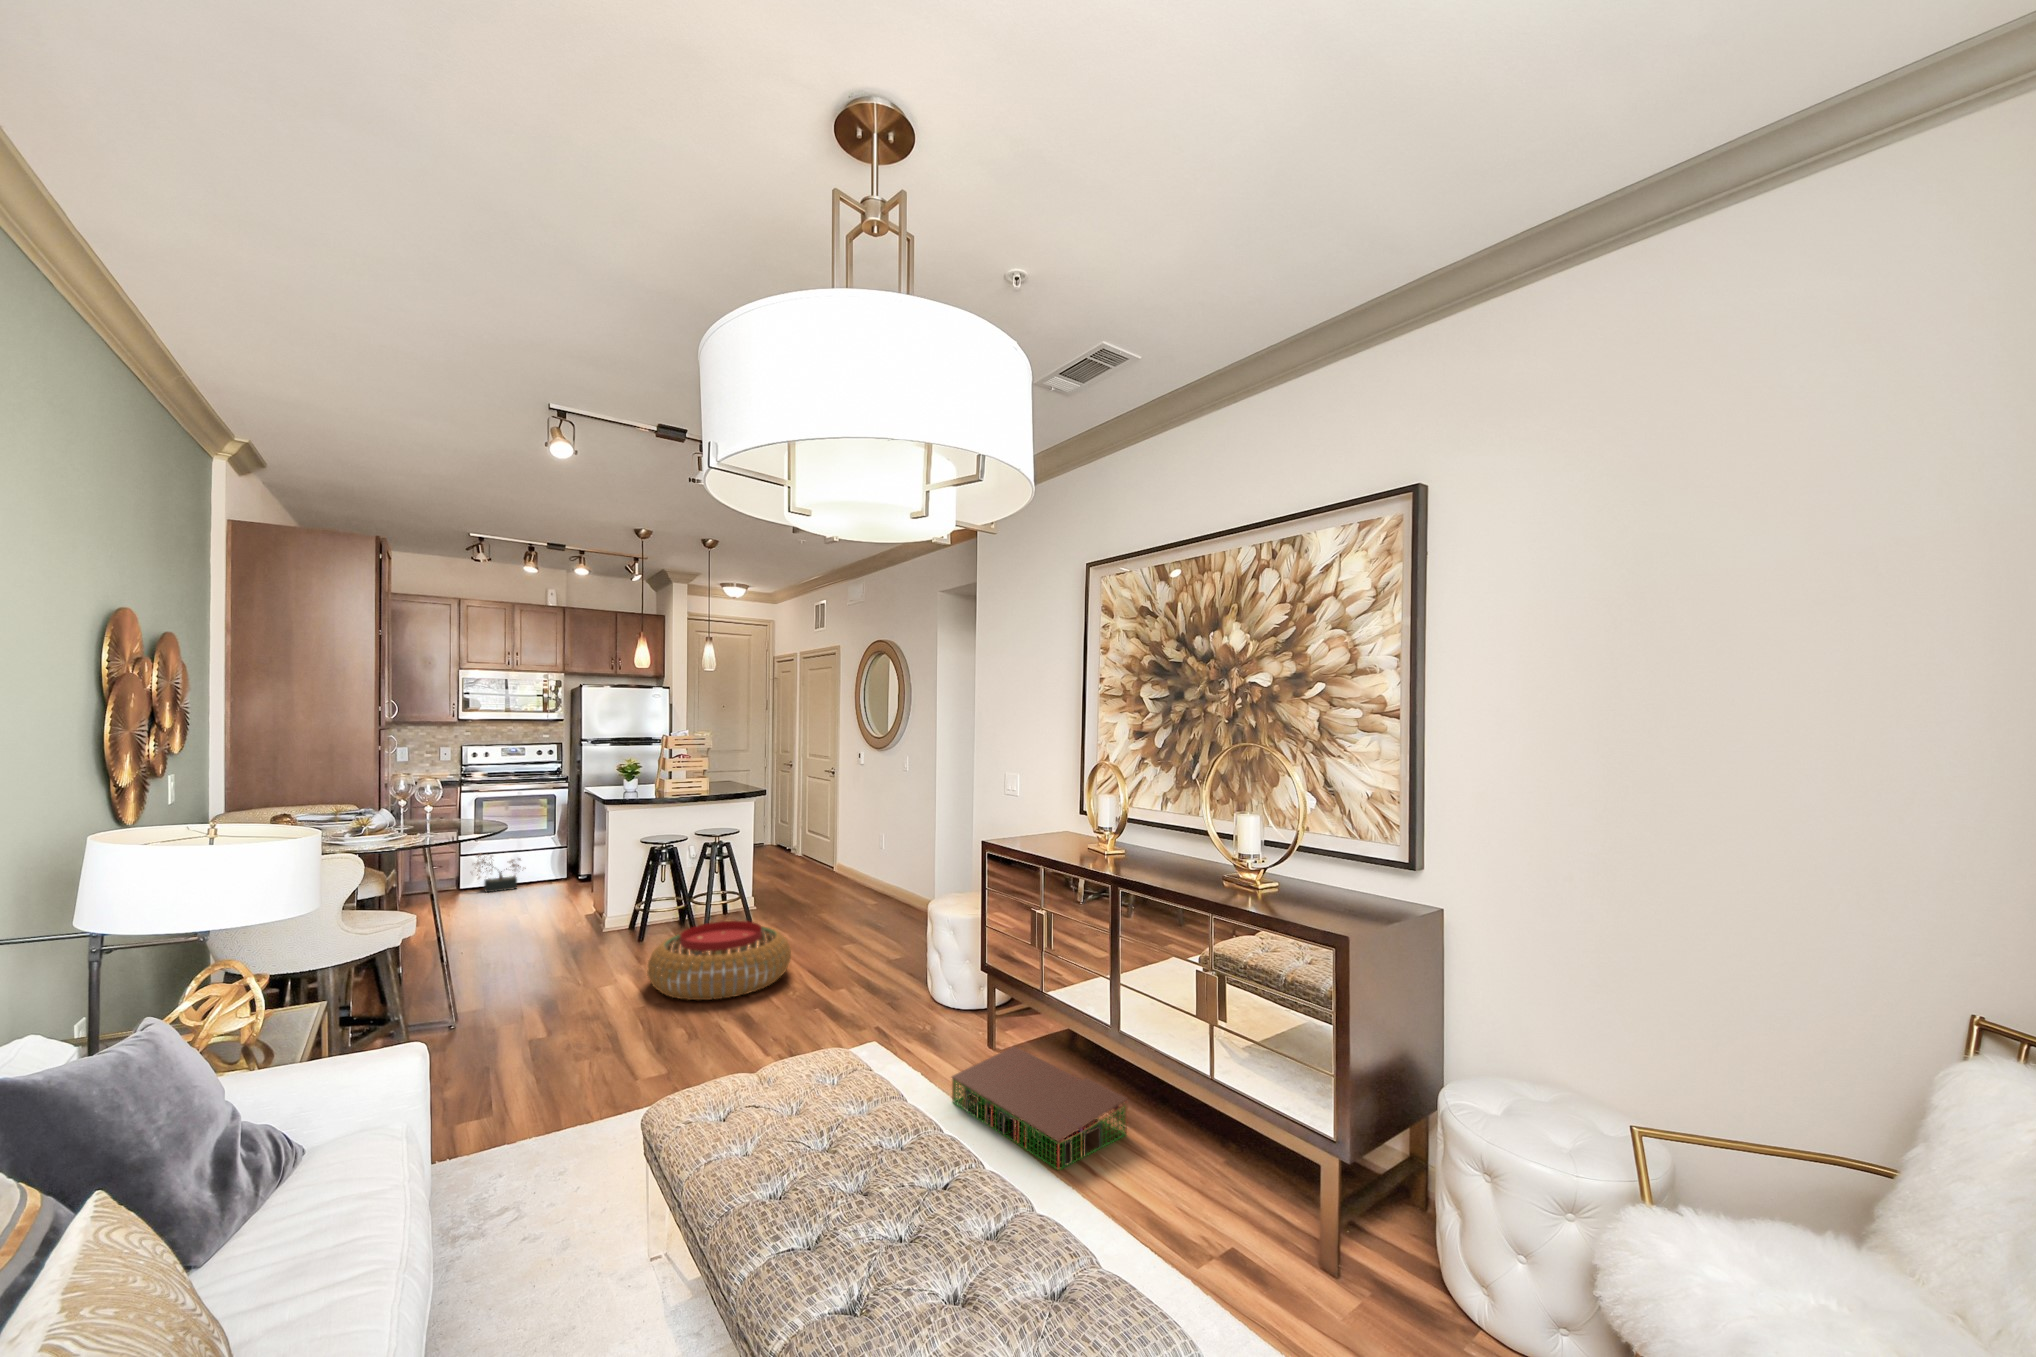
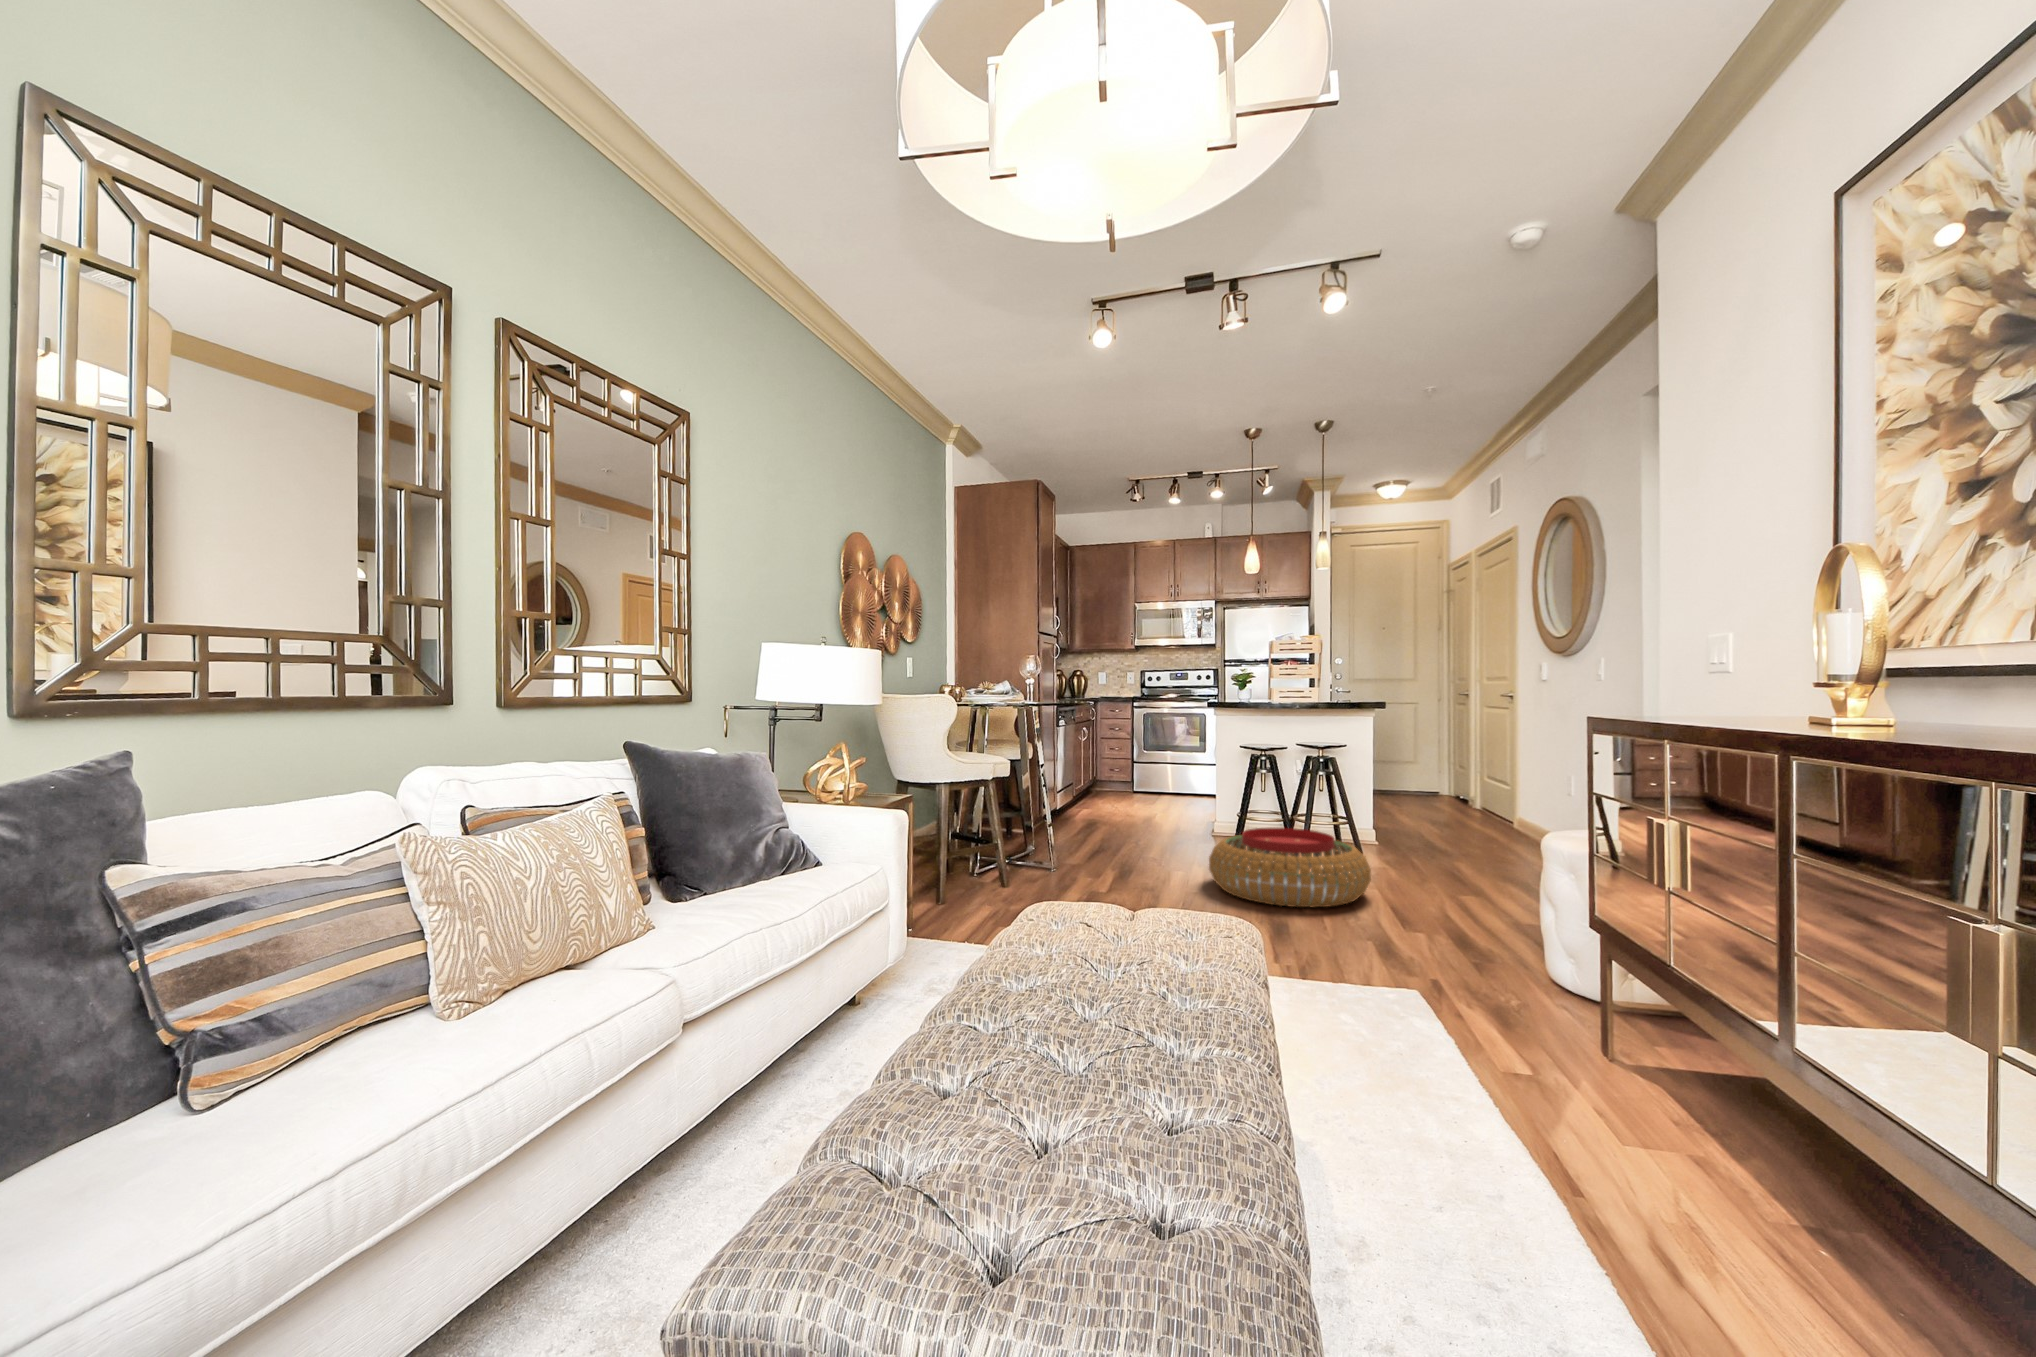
decorative plant: present [475,853,521,893] -> none [1143,761,1185,797]
storage bin: present [952,1046,1127,1169] -> none [1478,1049,1837,1282]

